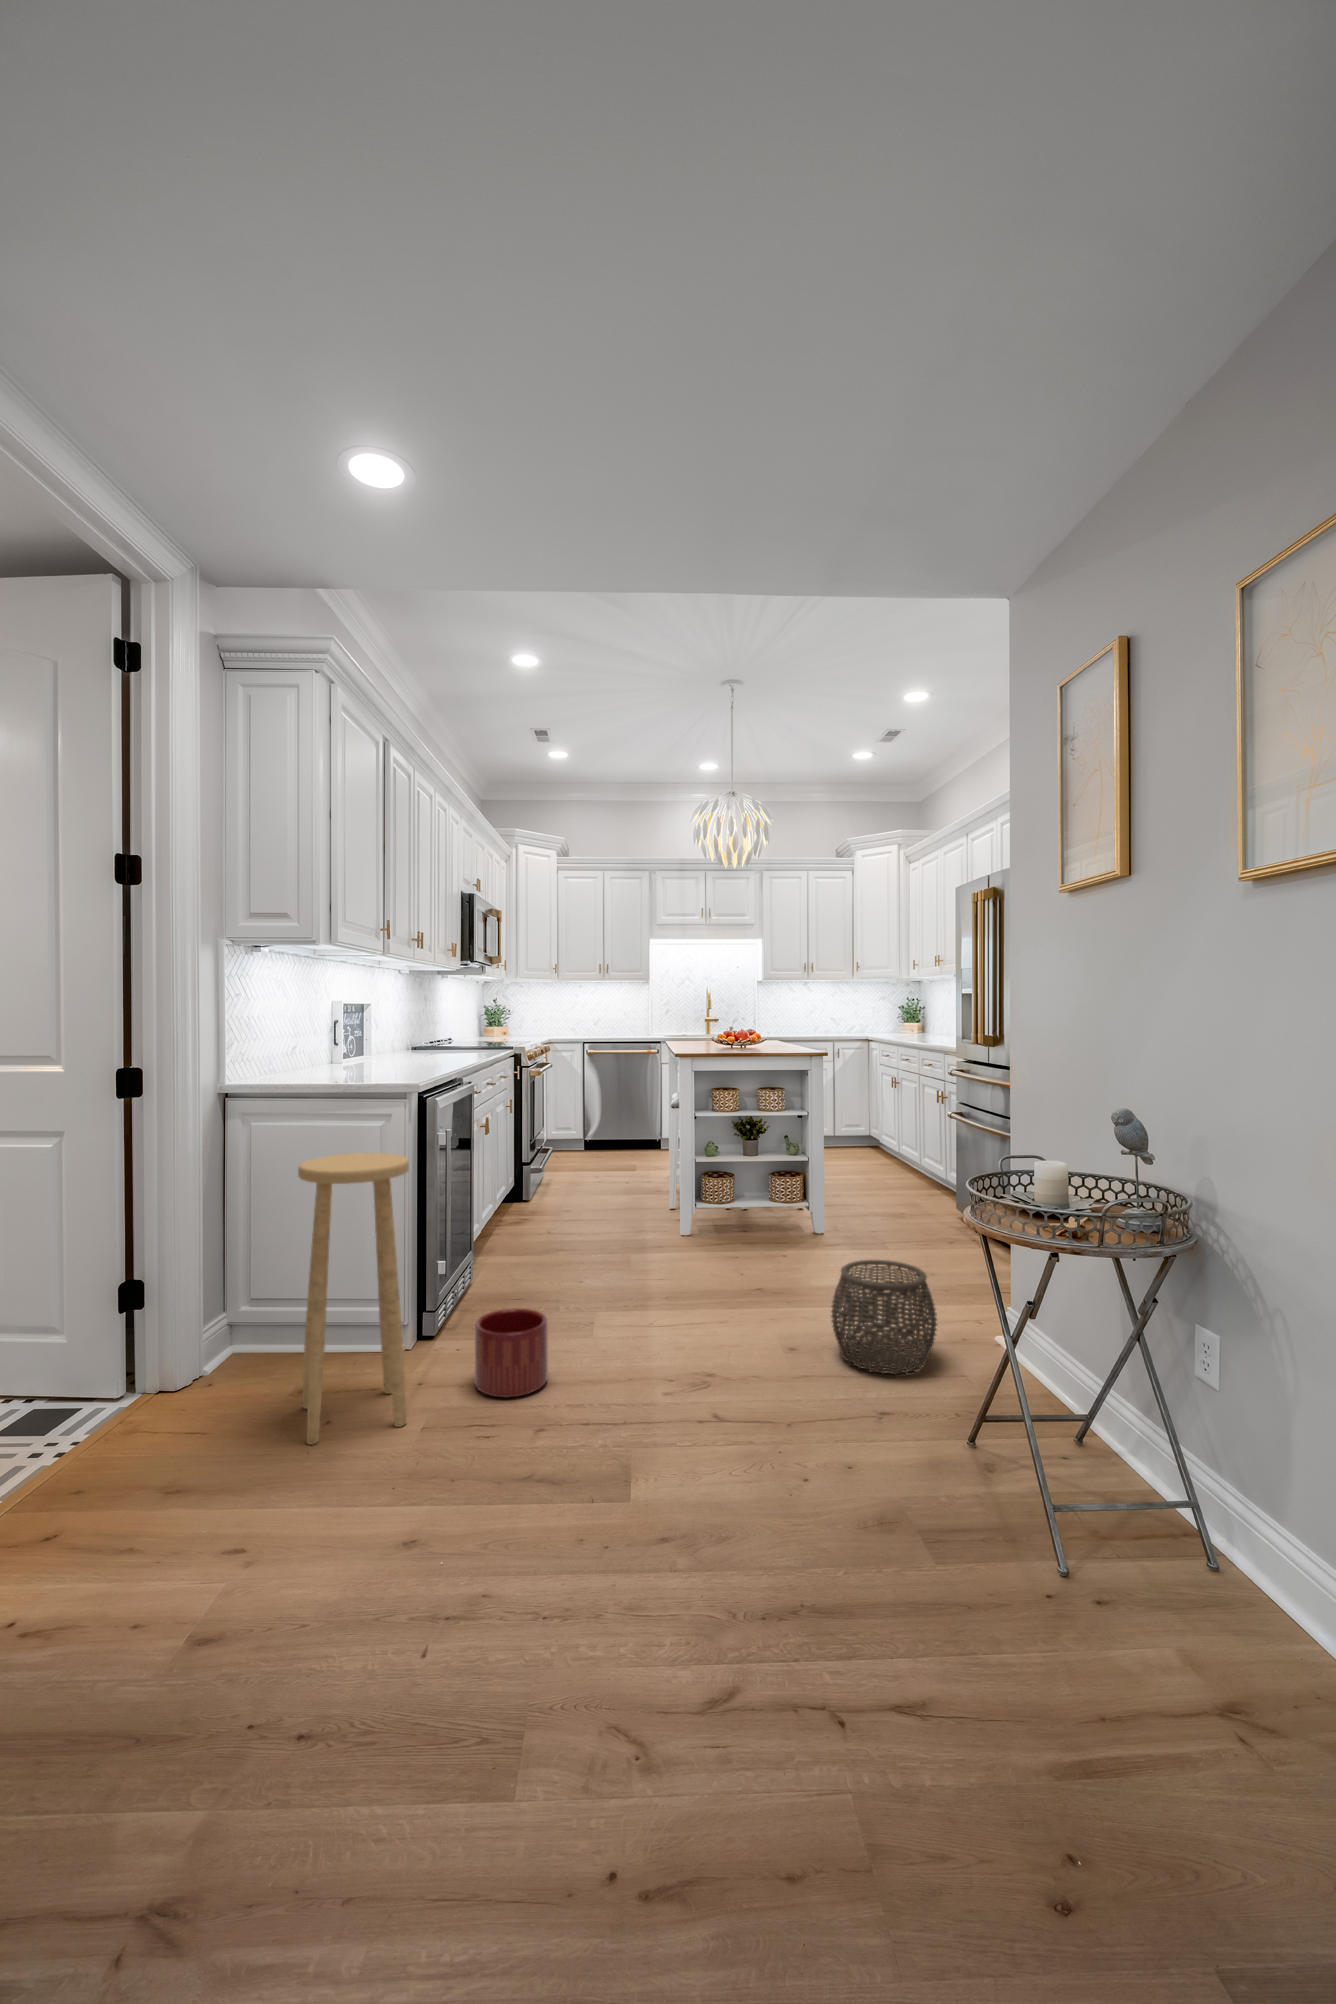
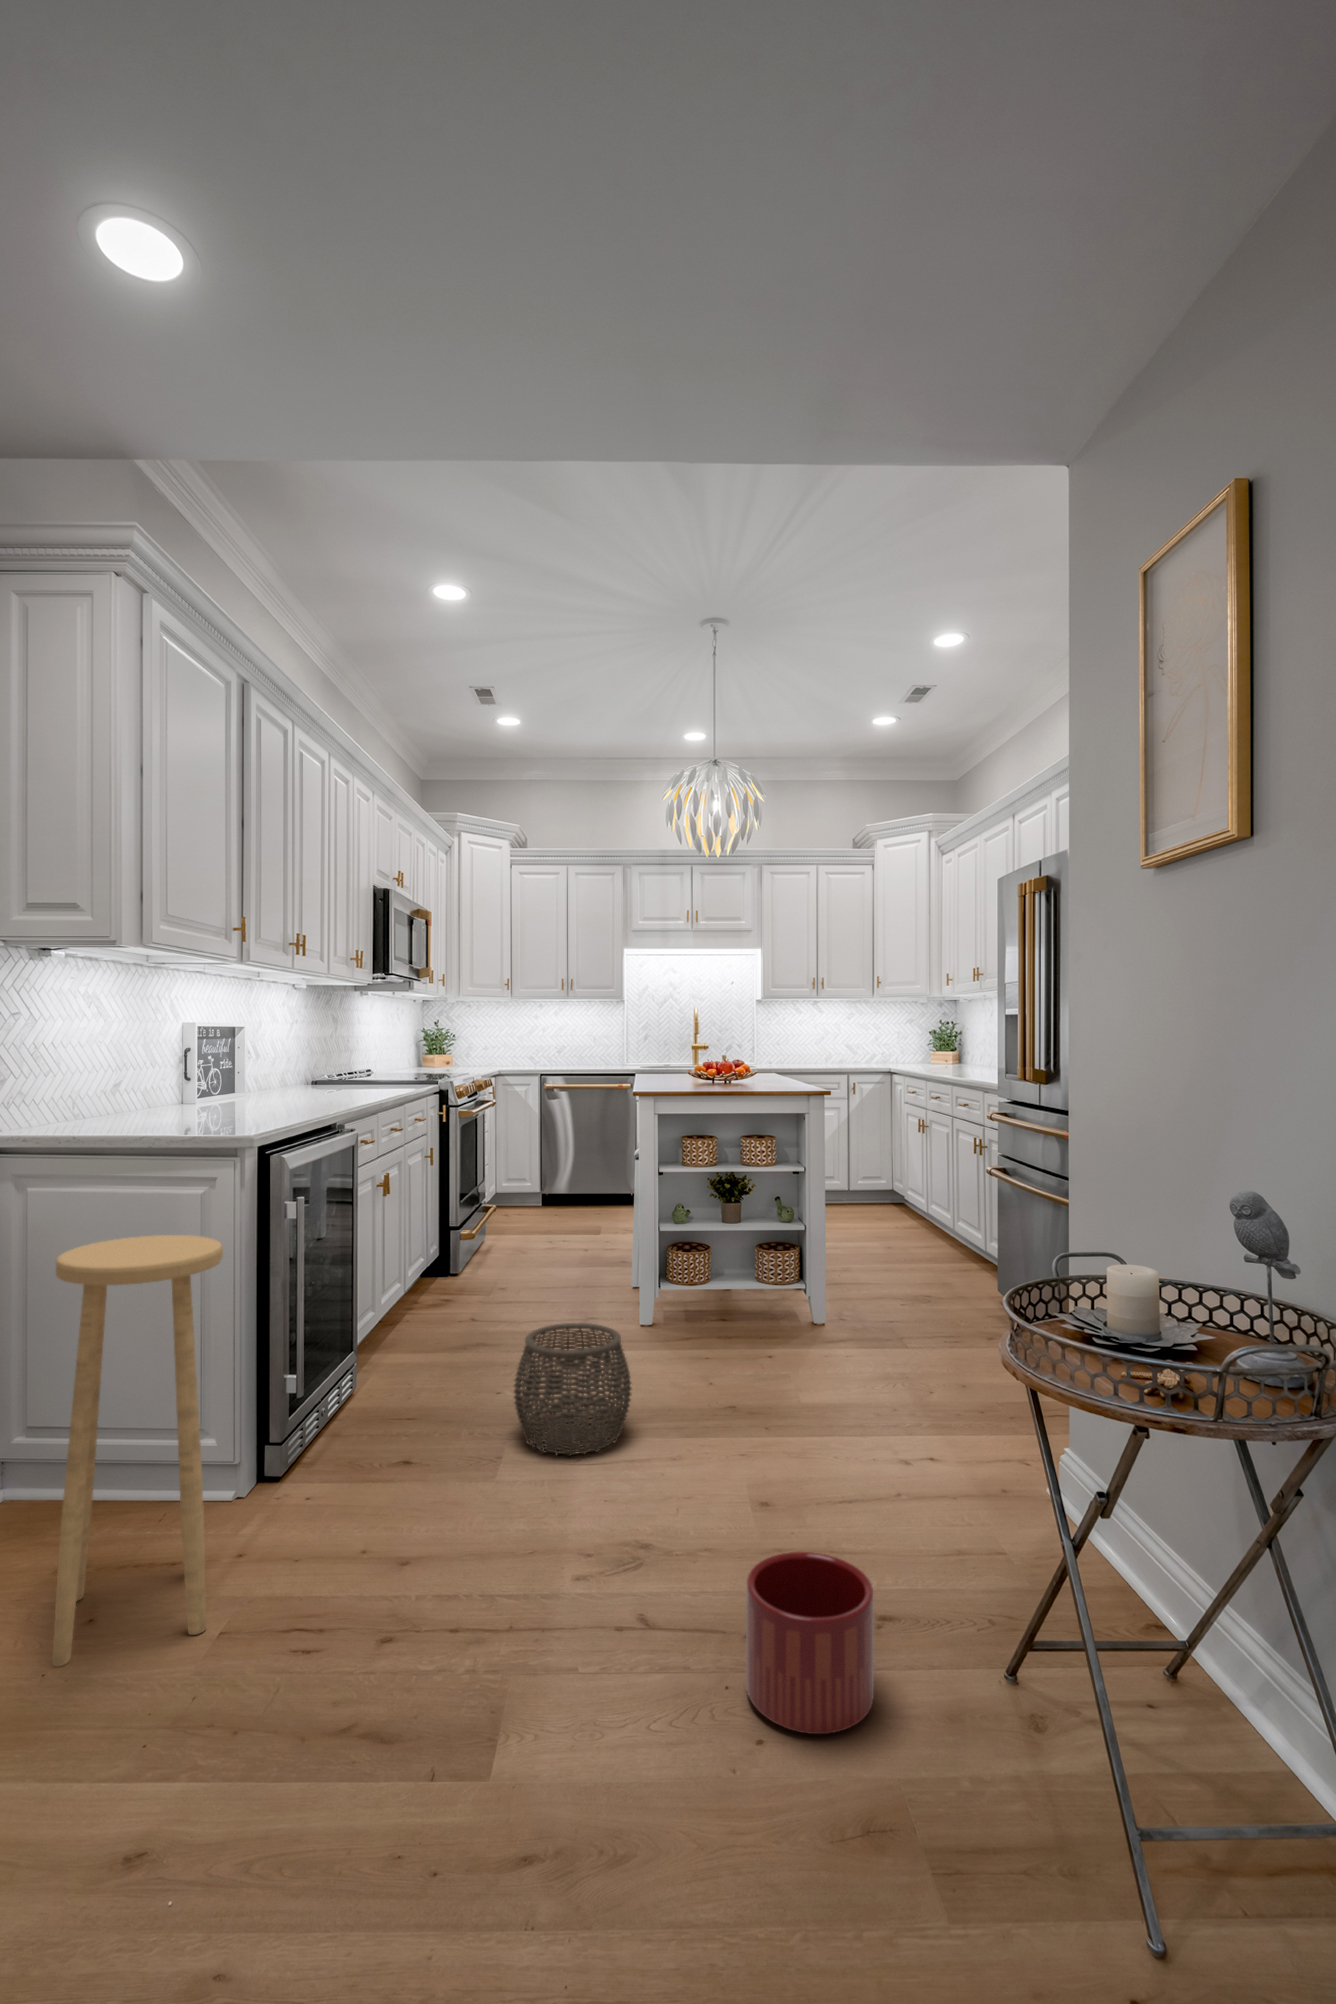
woven basket: present [831,1260,937,1374] -> present [514,1323,631,1455]
planter: present [475,1309,548,1398] -> present [746,1552,874,1734]

